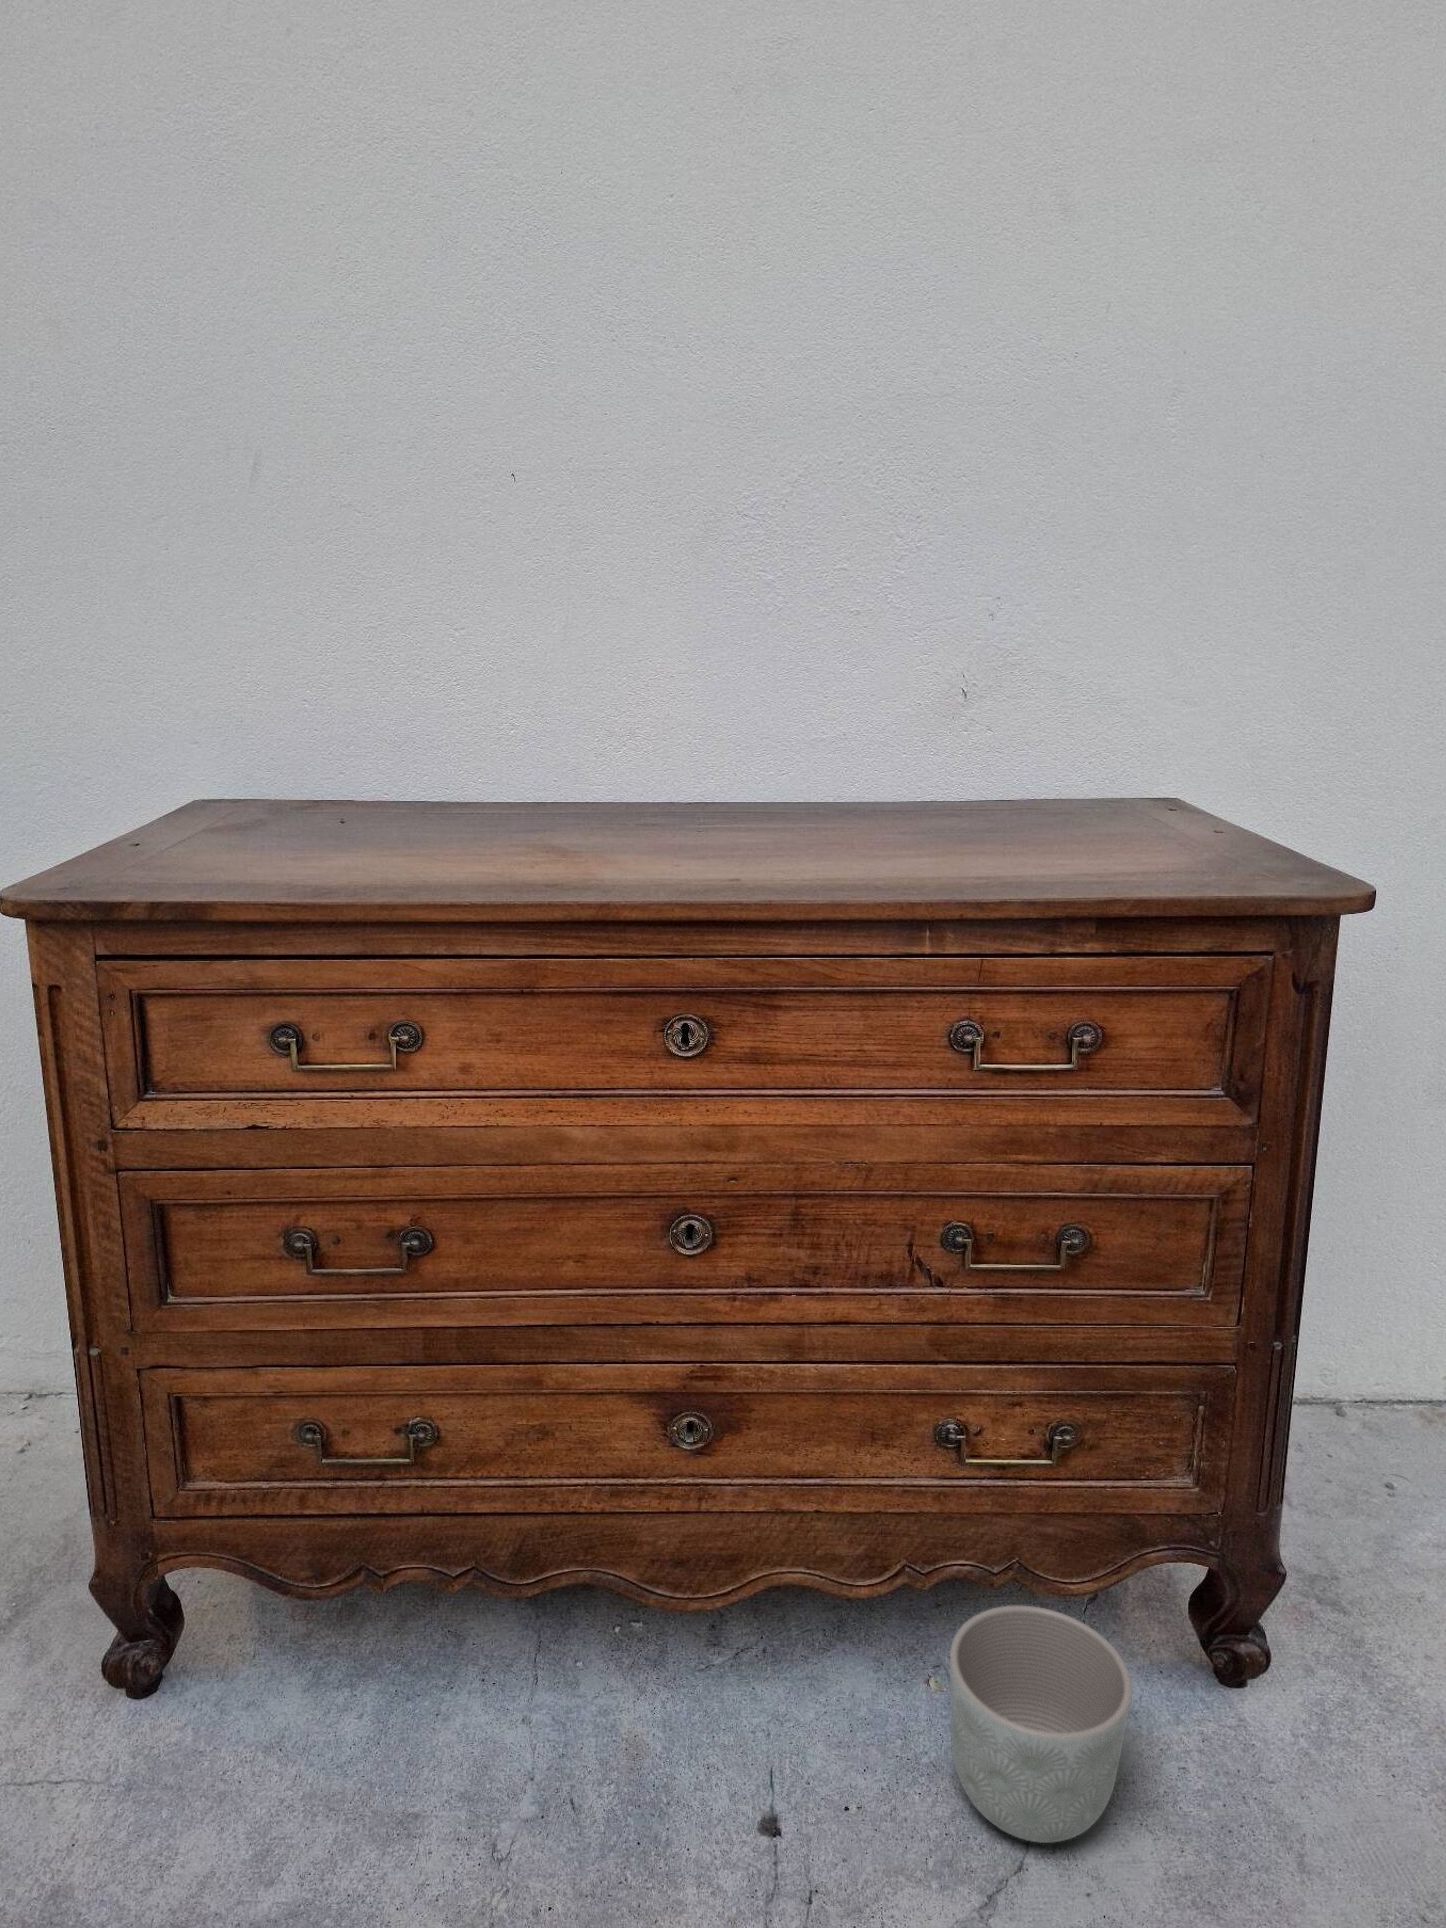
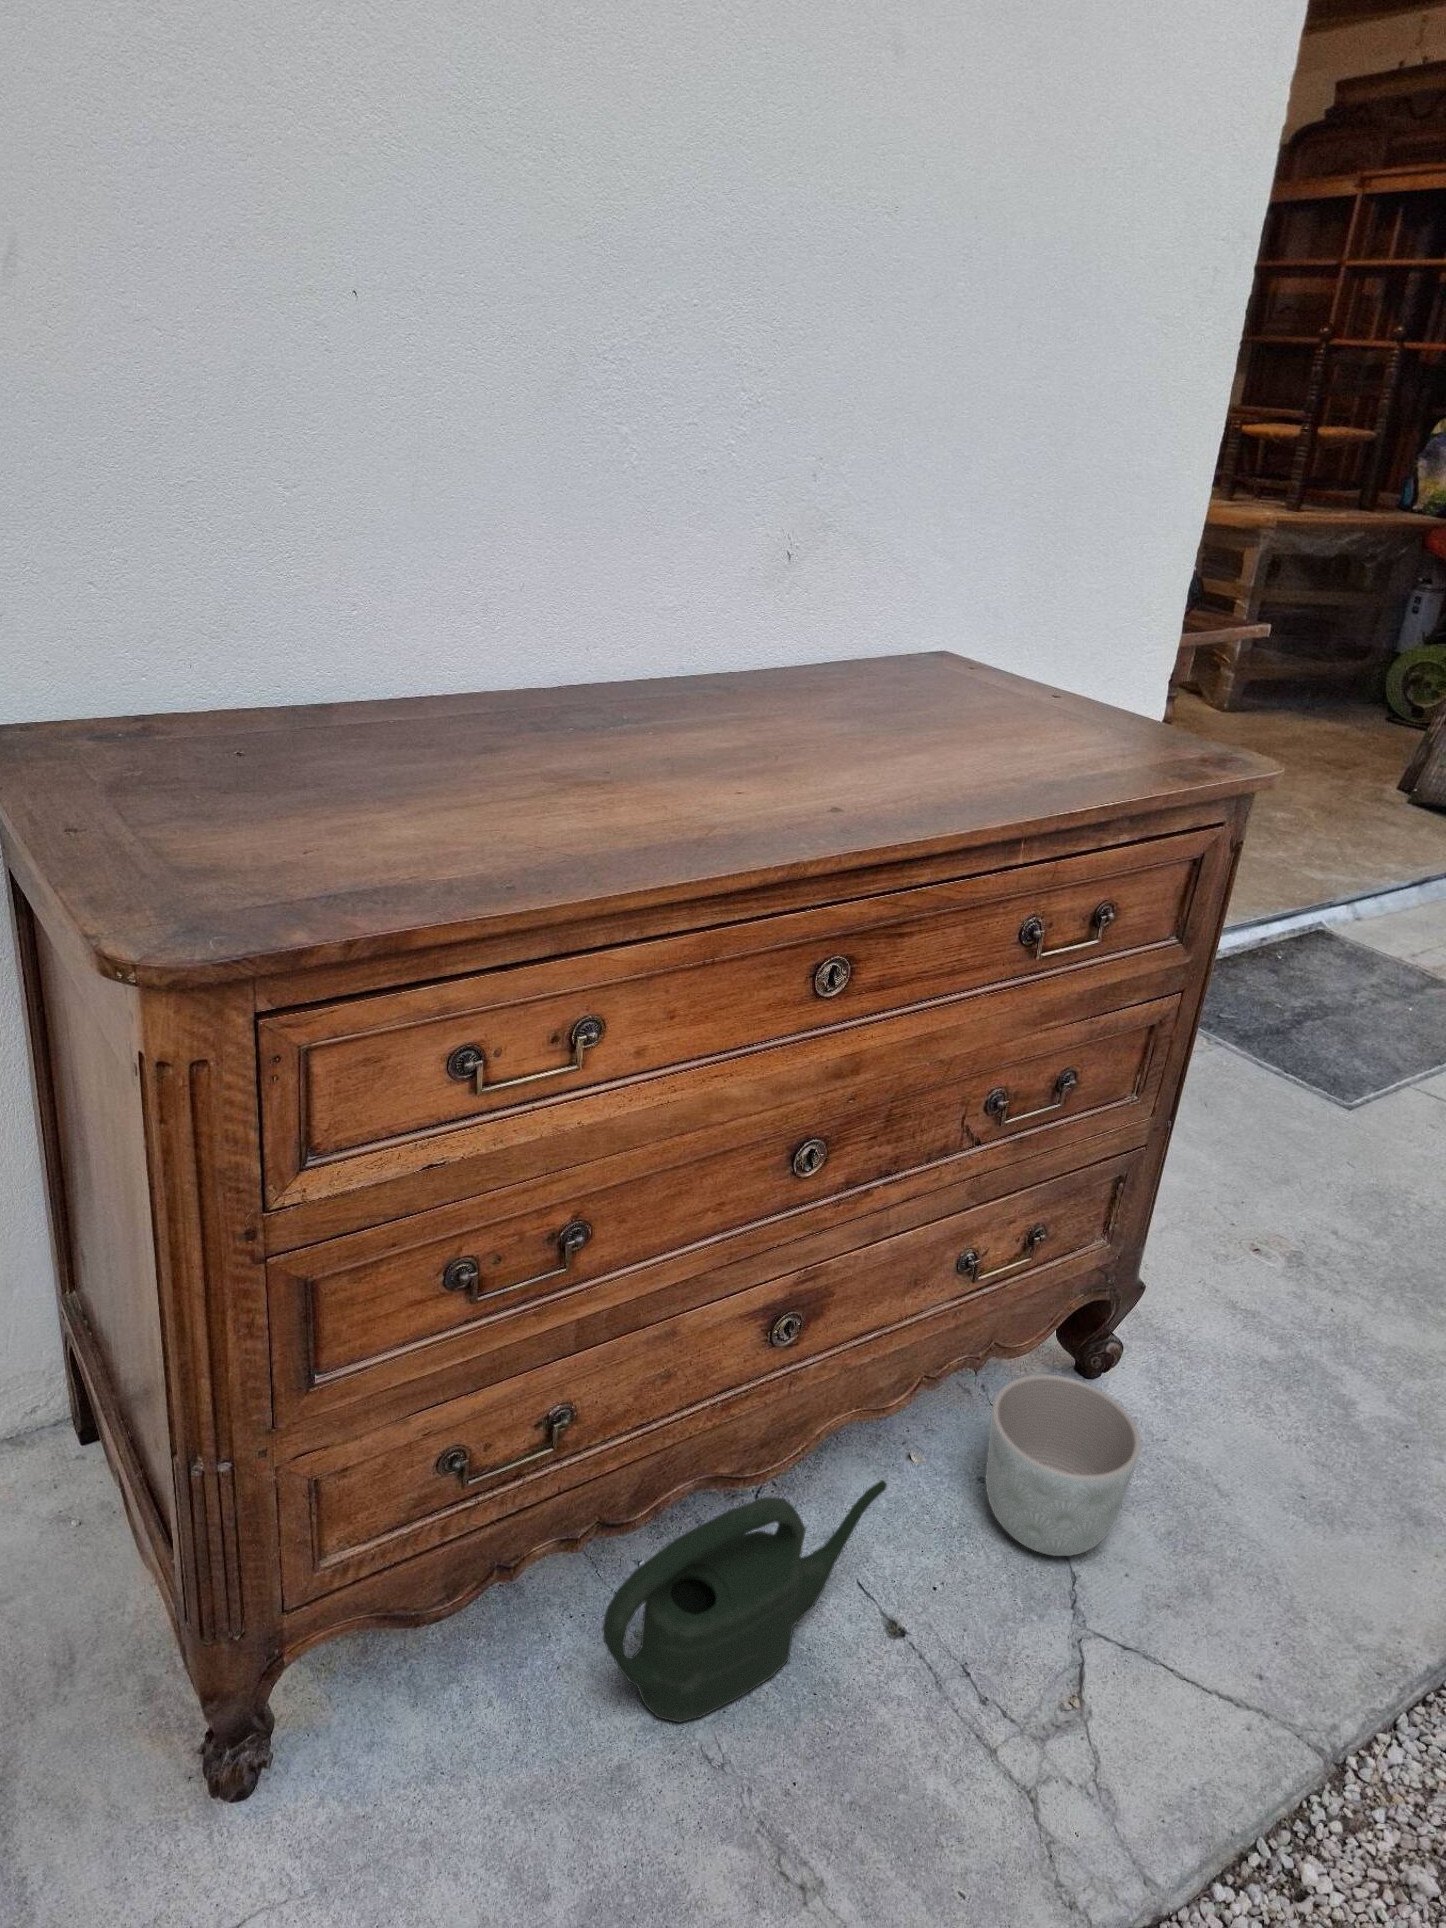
watering can: none [419,1590,779,1810] -> present [602,1480,887,1722]

